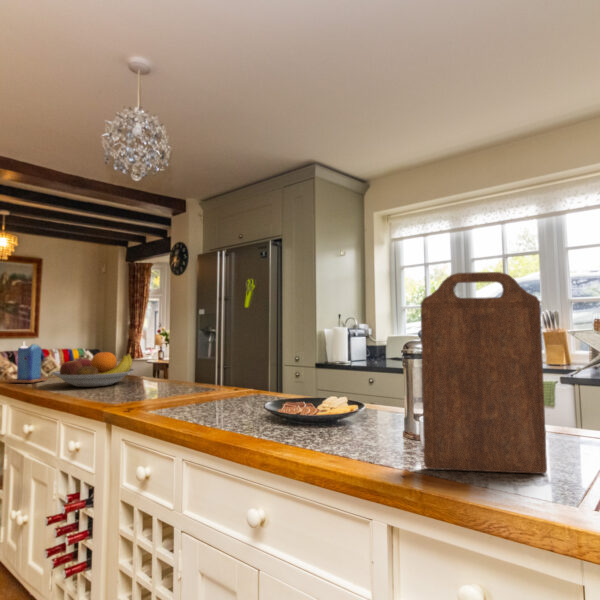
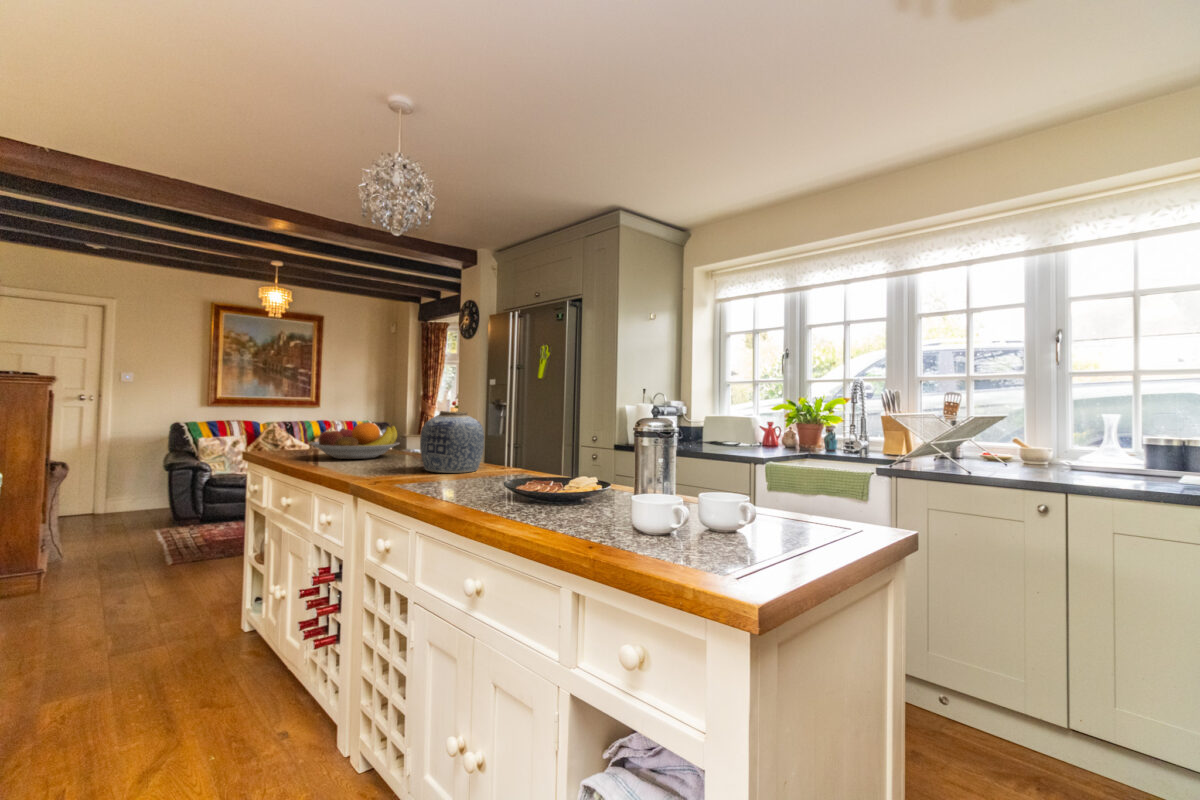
cutting board: present [421,272,547,474] -> none [622,346,743,551]
vase: none [164,340,222,398] -> present [420,411,484,473]
candle: present [10,342,47,383] -> none [270,408,310,453]

